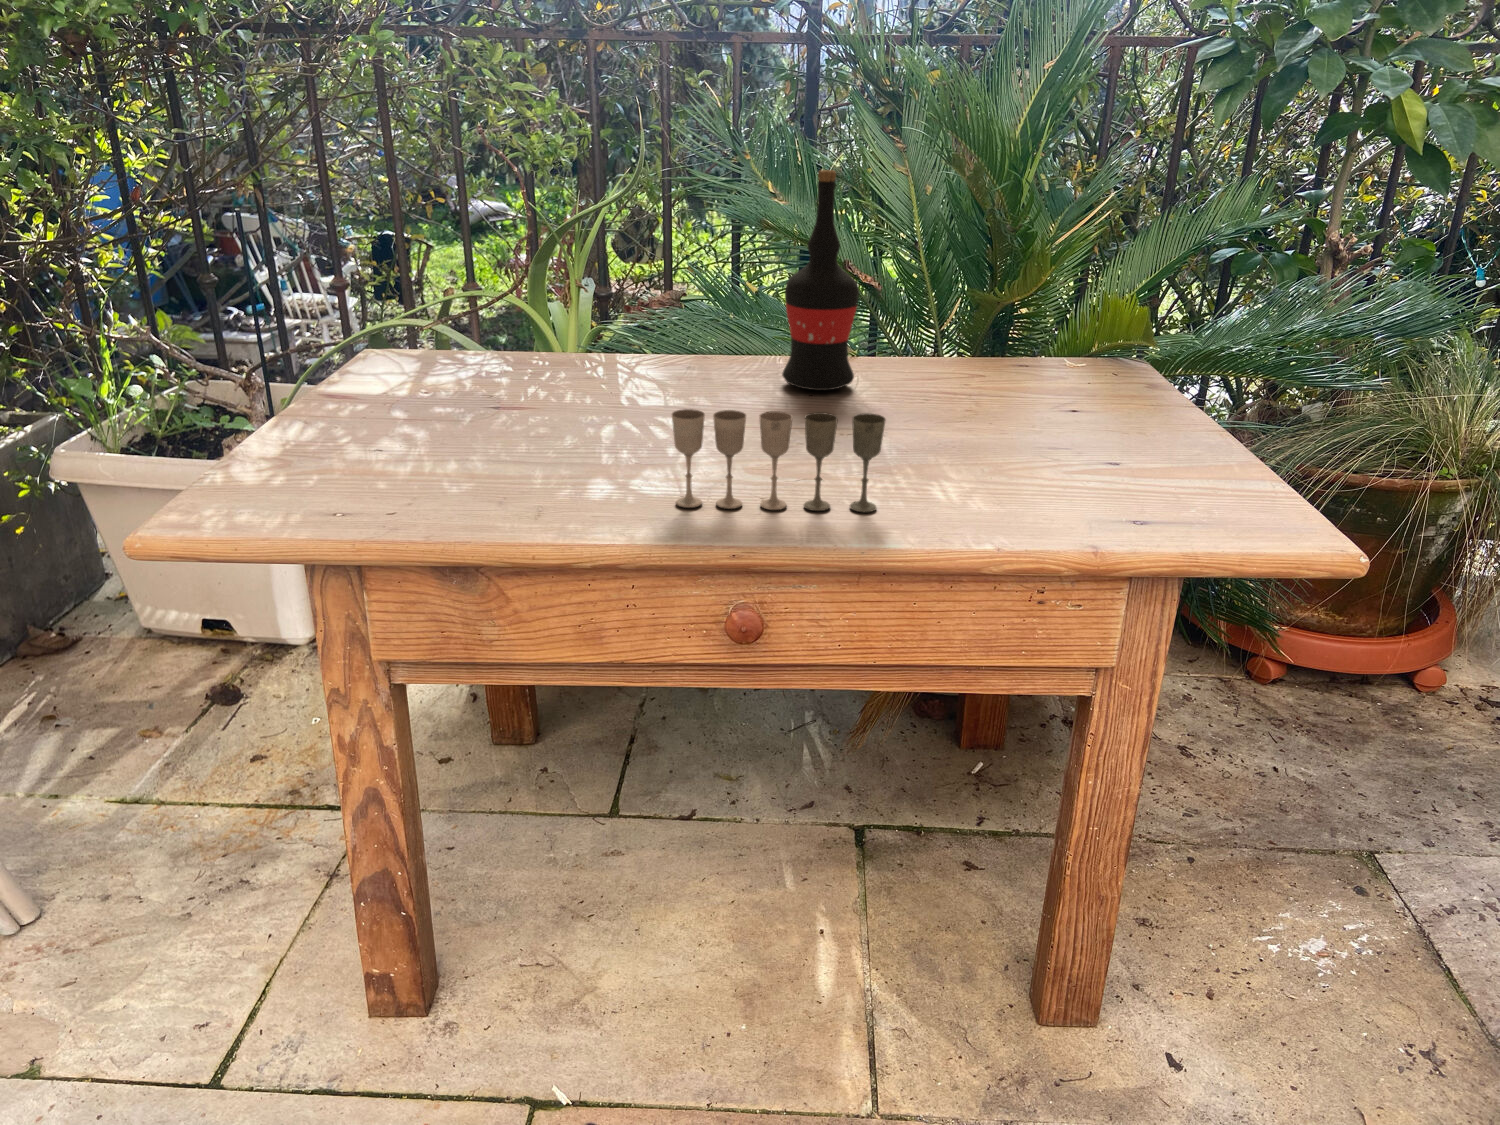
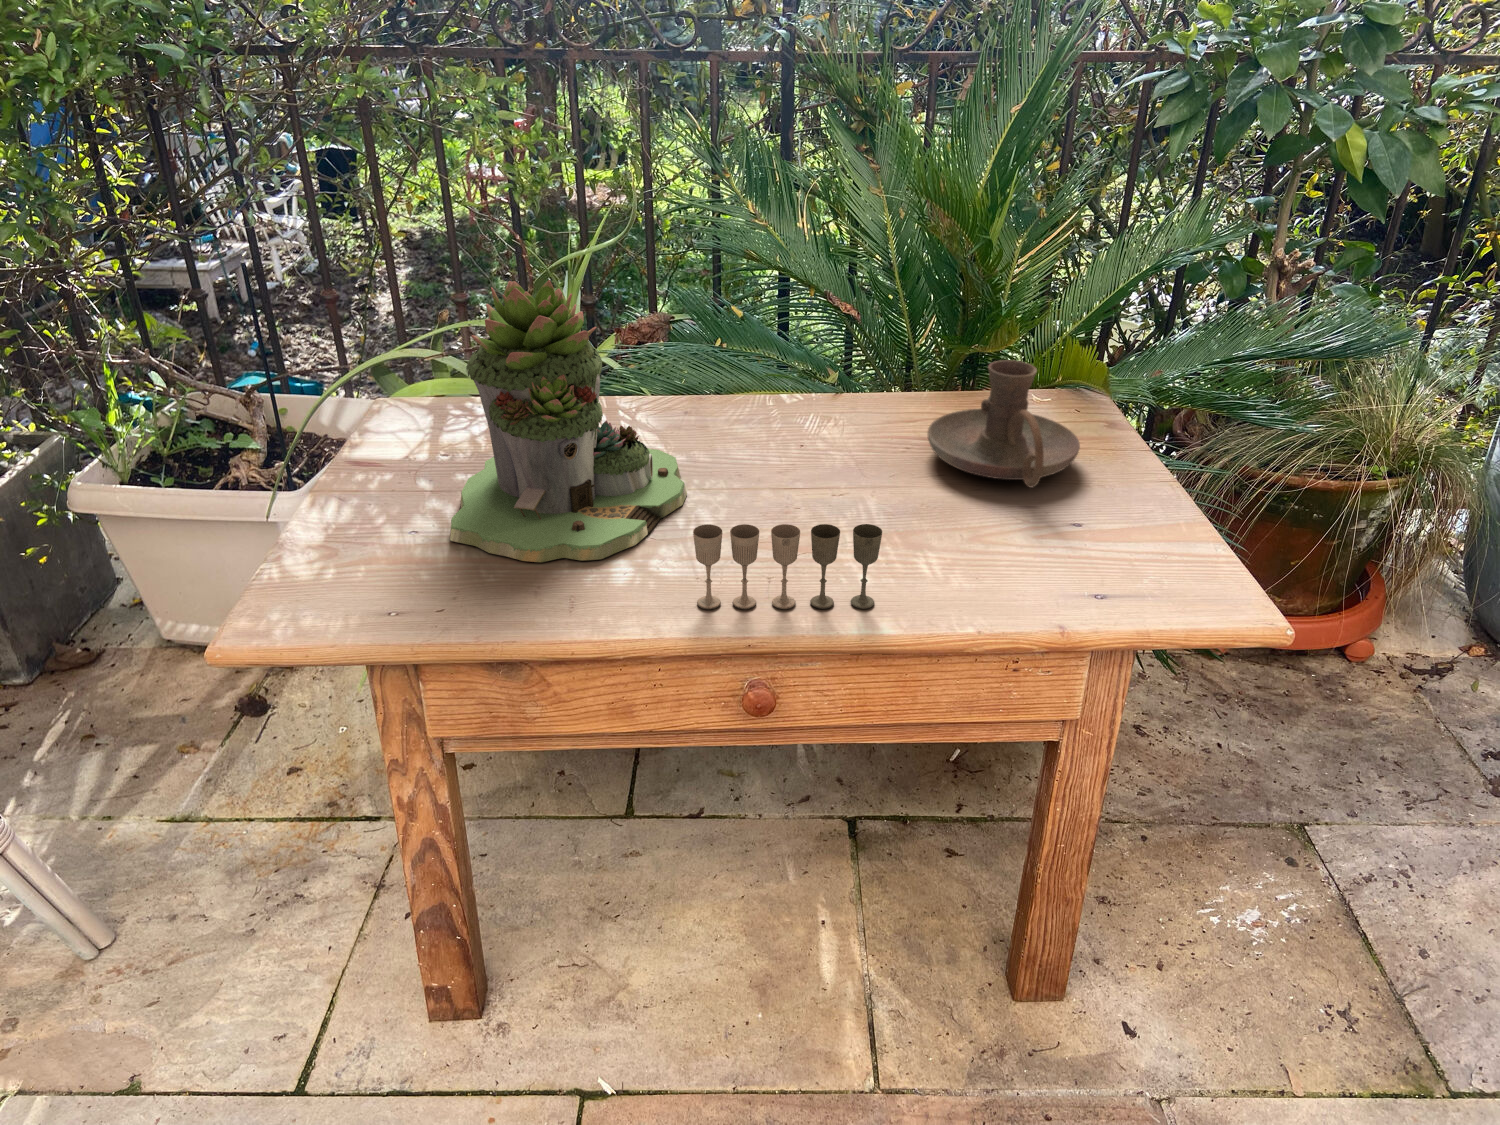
wine bottle: present [782,170,859,390] -> none [777,251,847,450]
succulent planter: none [413,171,679,467] -> present [450,280,687,562]
candle holder: none [946,292,1114,418] -> present [928,360,1080,487]

